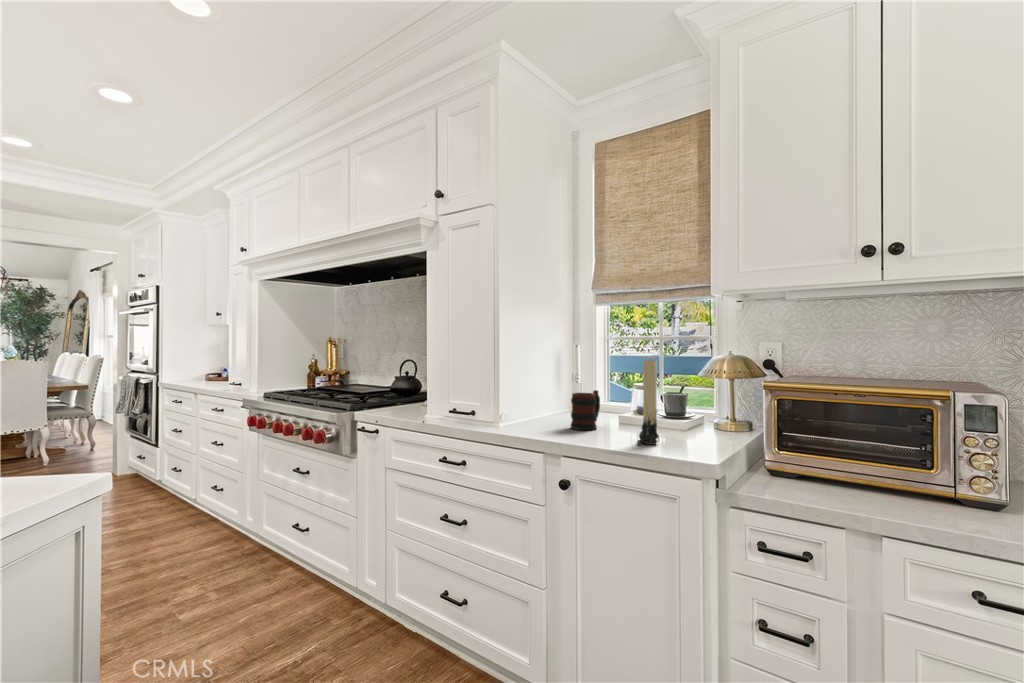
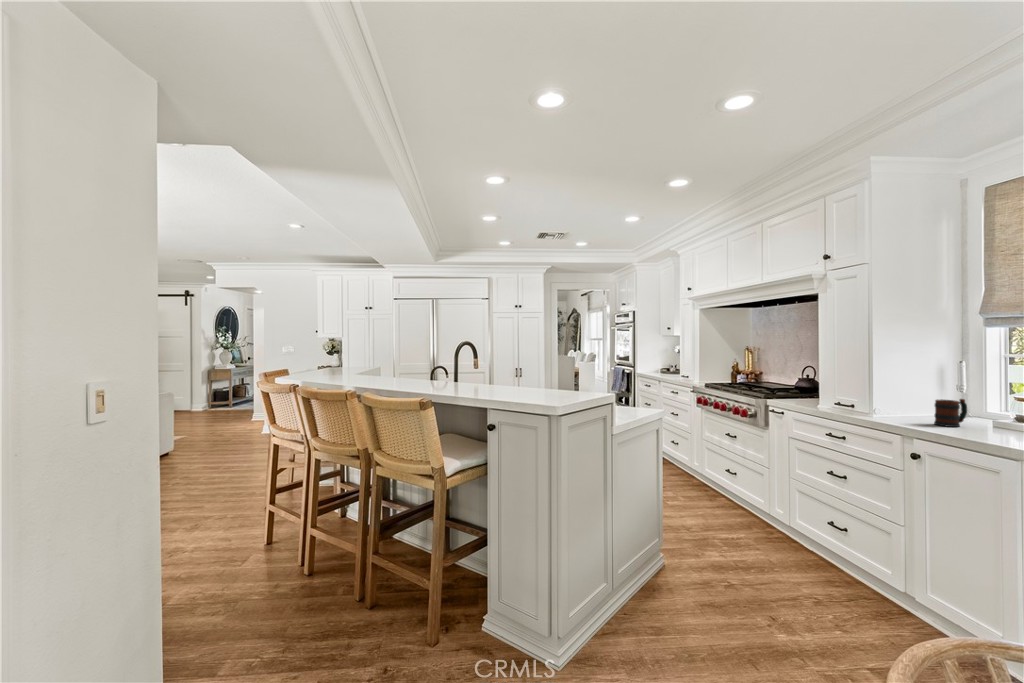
candle: present [637,357,659,445] -> none [975,379,999,439]

